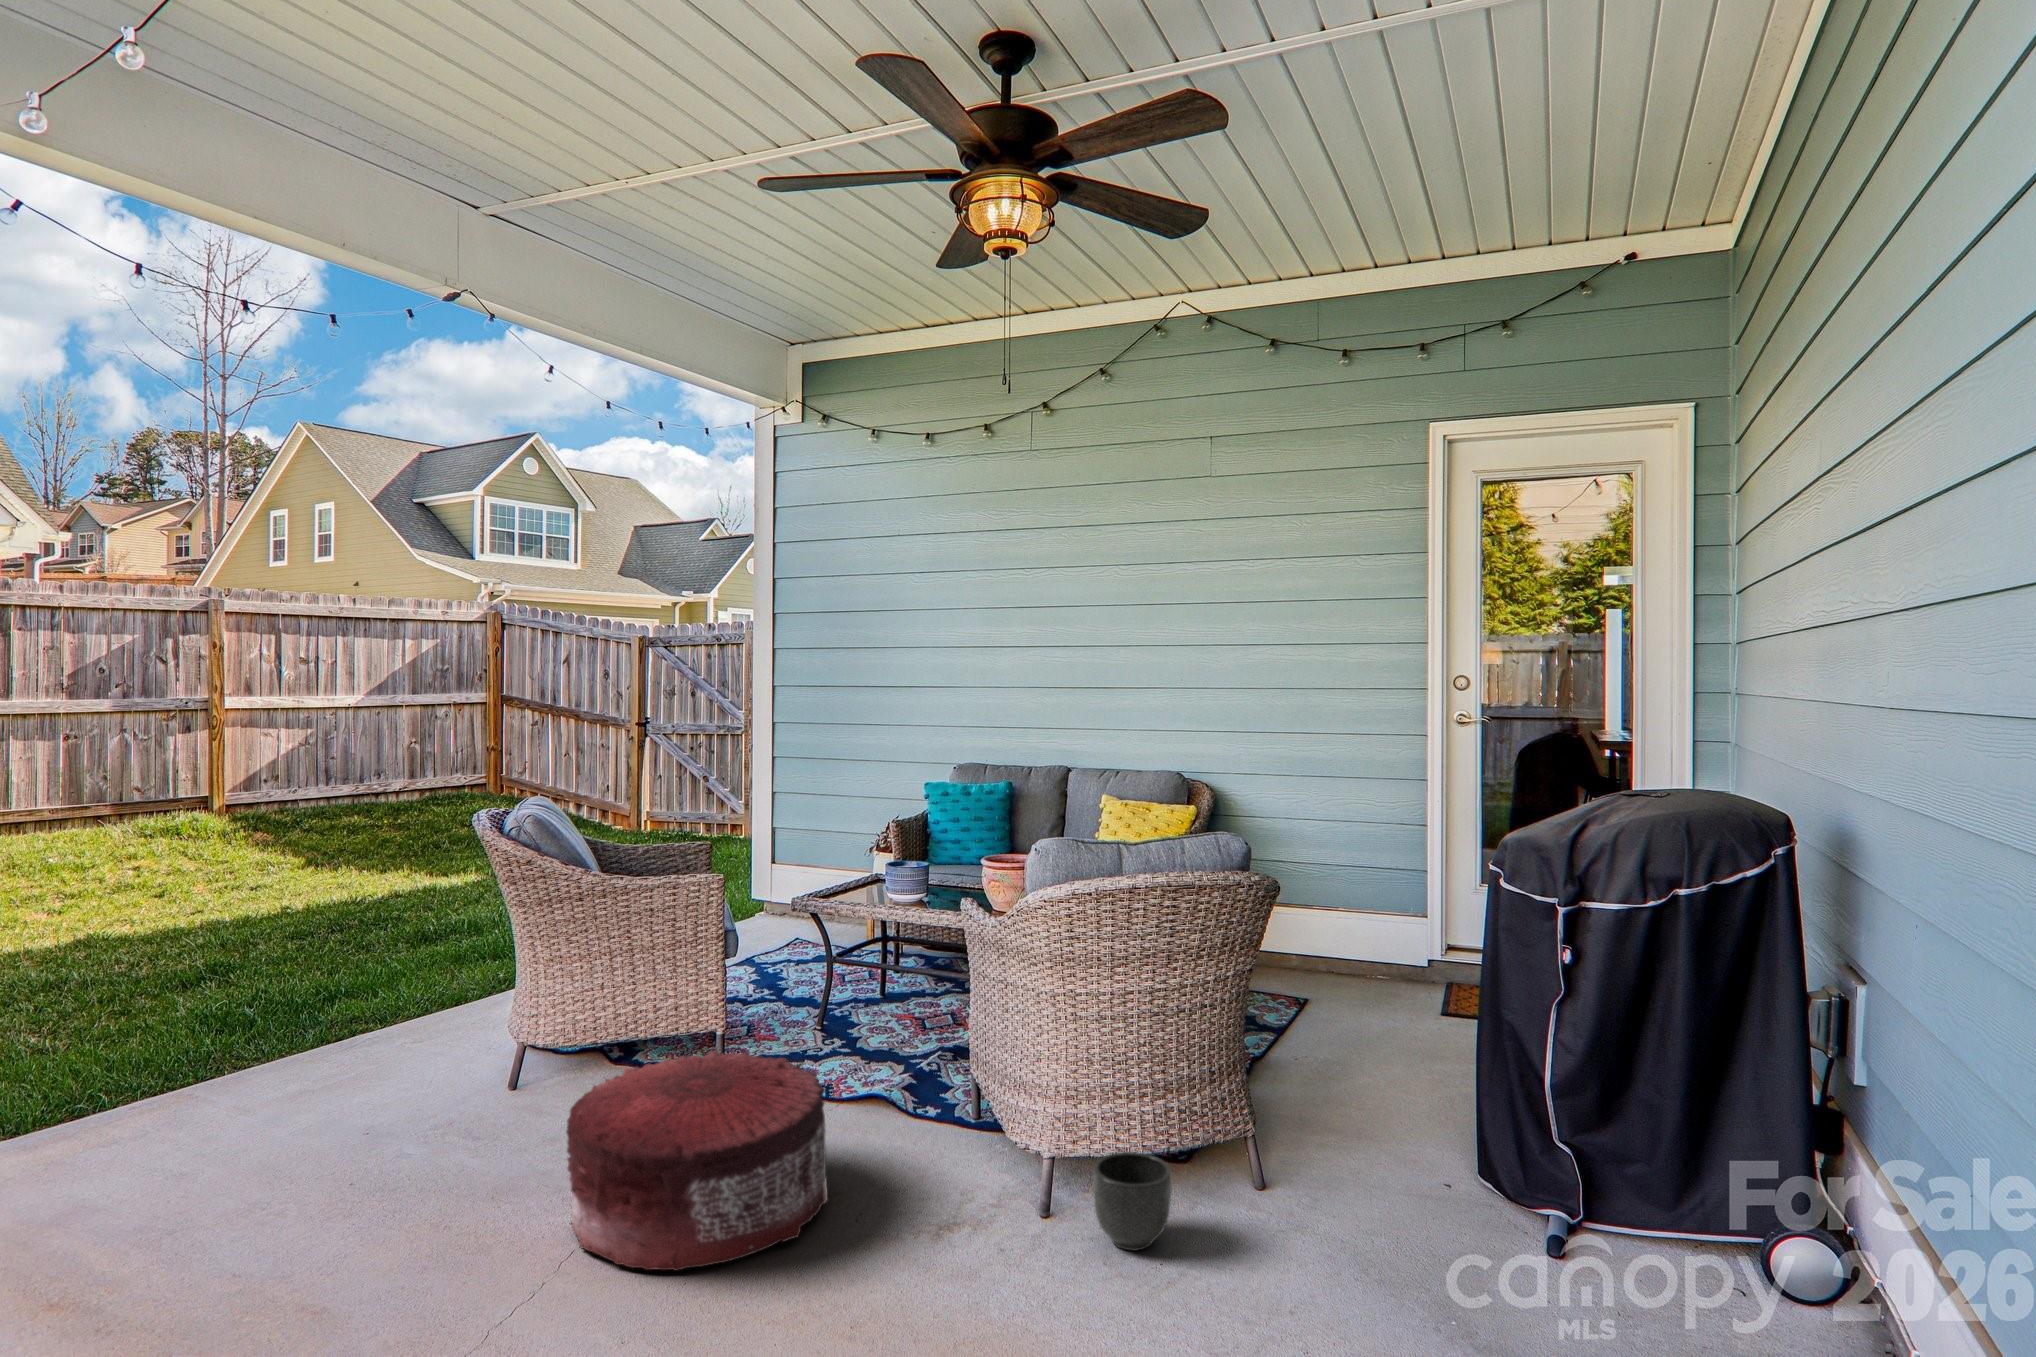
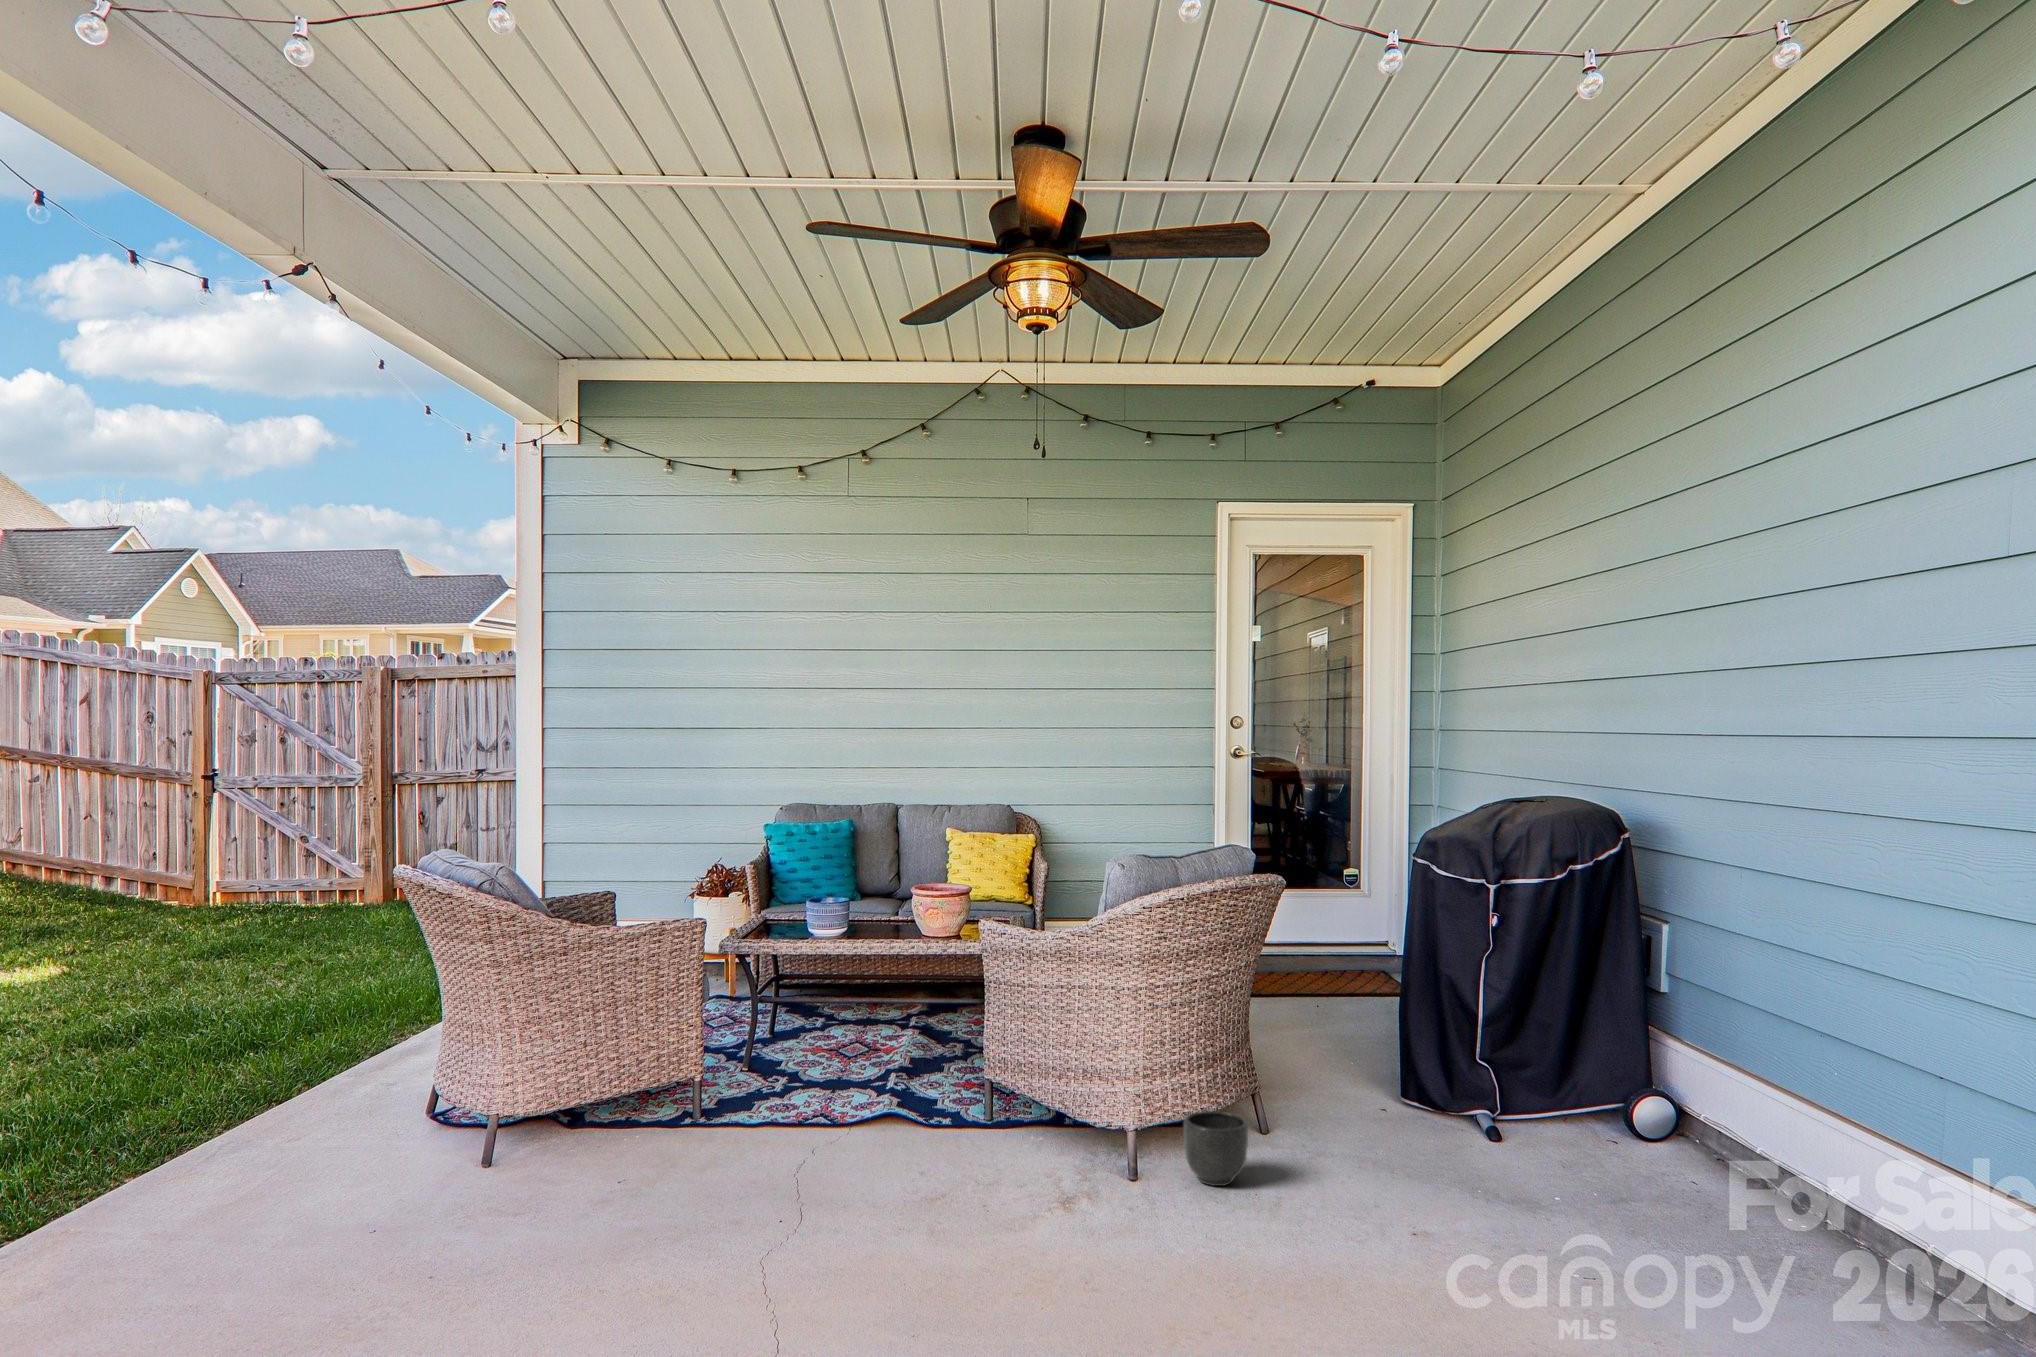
pouf: present [567,1050,827,1271] -> none [733,1075,972,1262]

